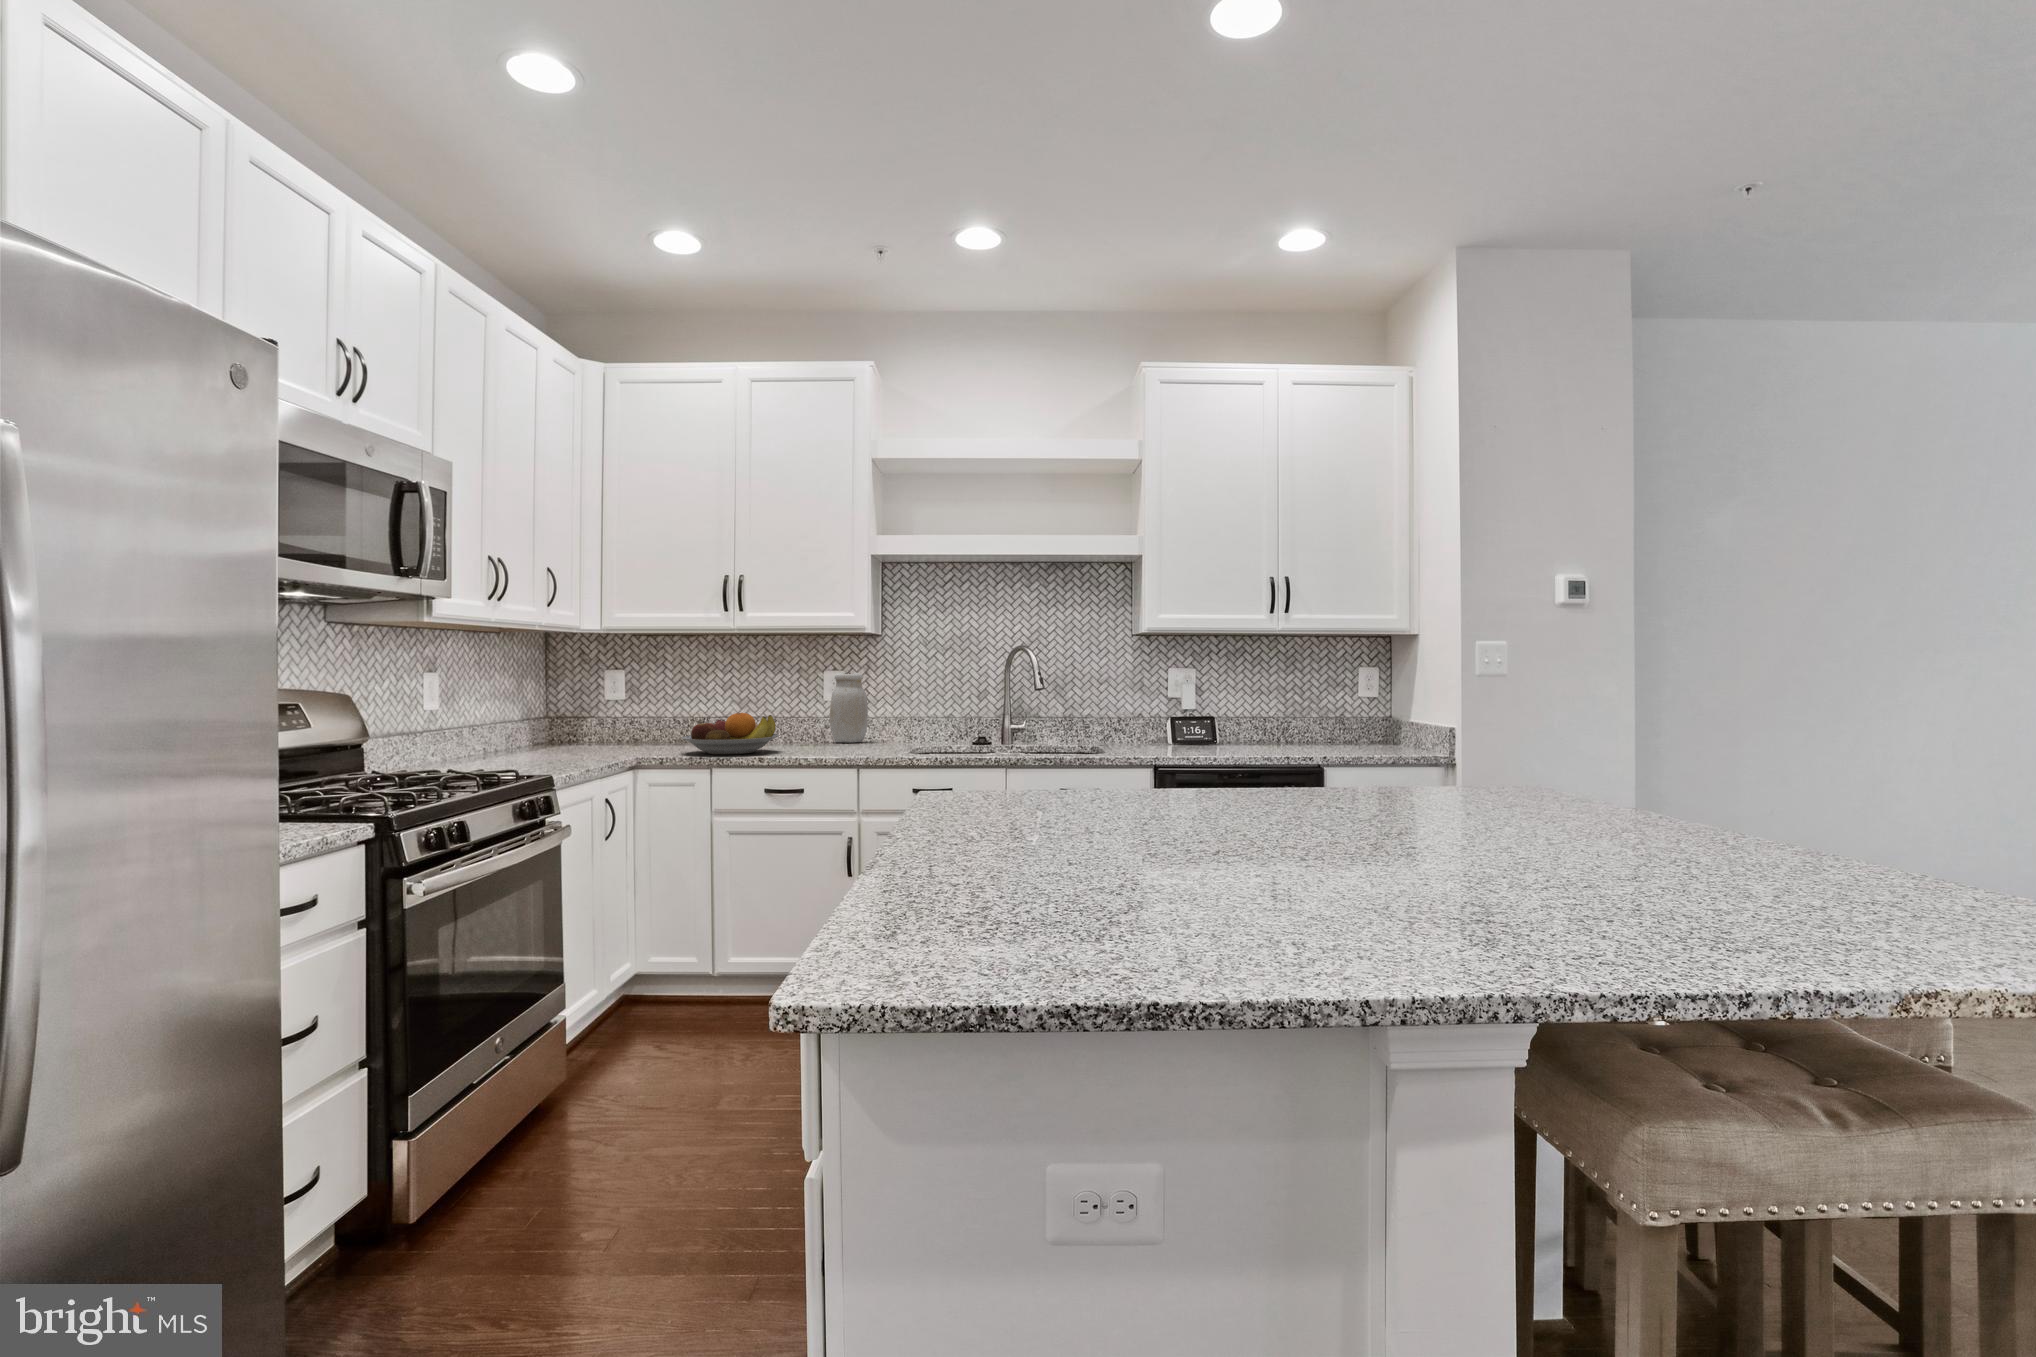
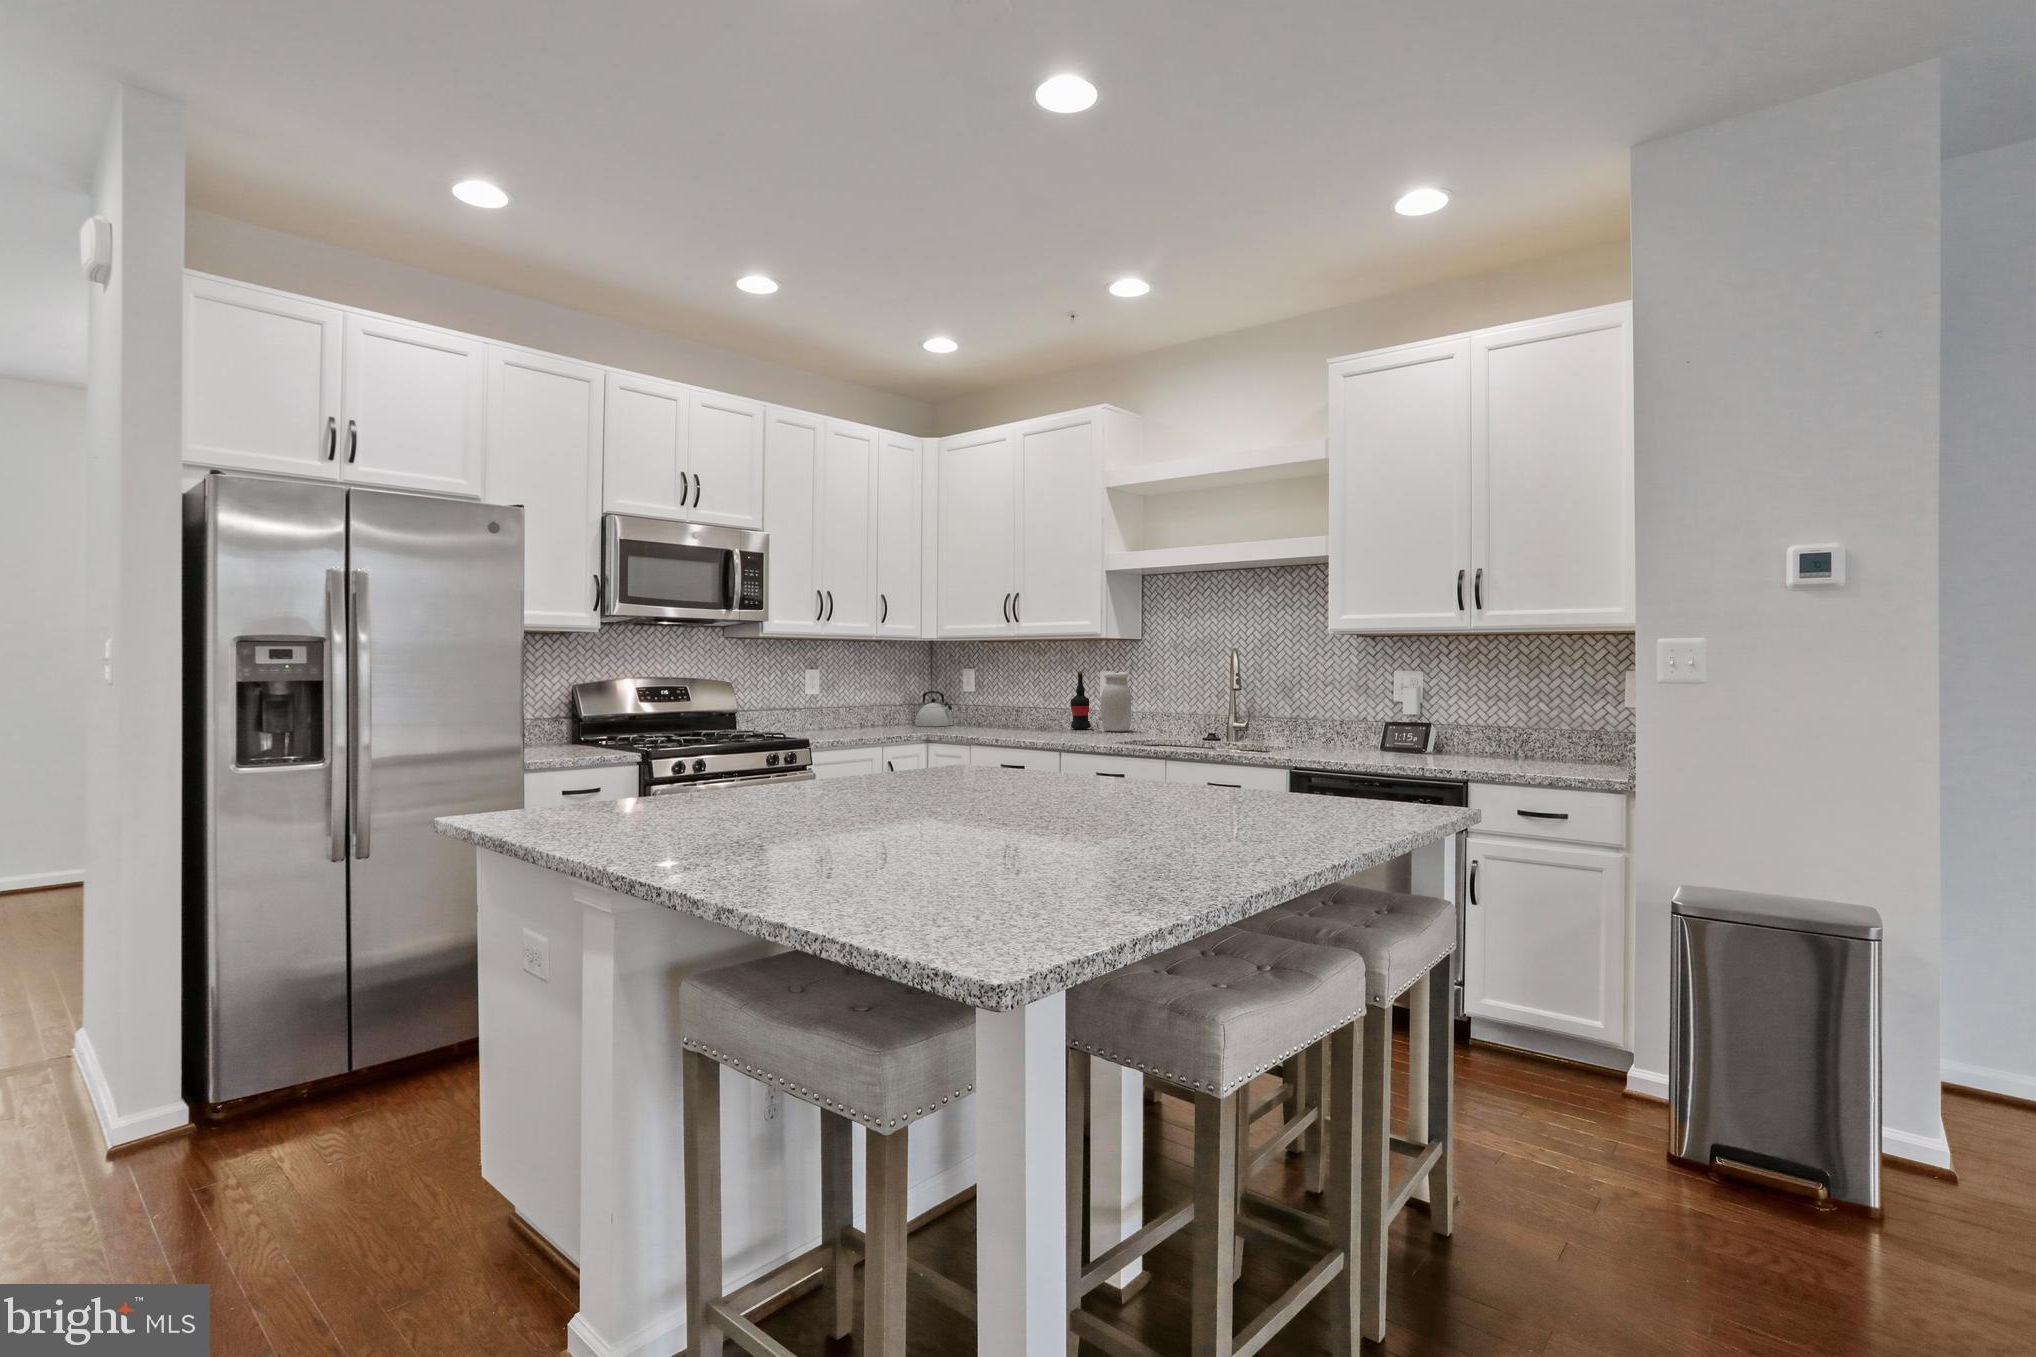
wine bottle: none [784,672,810,742] -> present [1070,671,1091,729]
kettle: none [550,701,610,750] -> present [915,691,953,726]
fruit bowl: present [682,713,779,755] -> none [960,704,1032,736]

